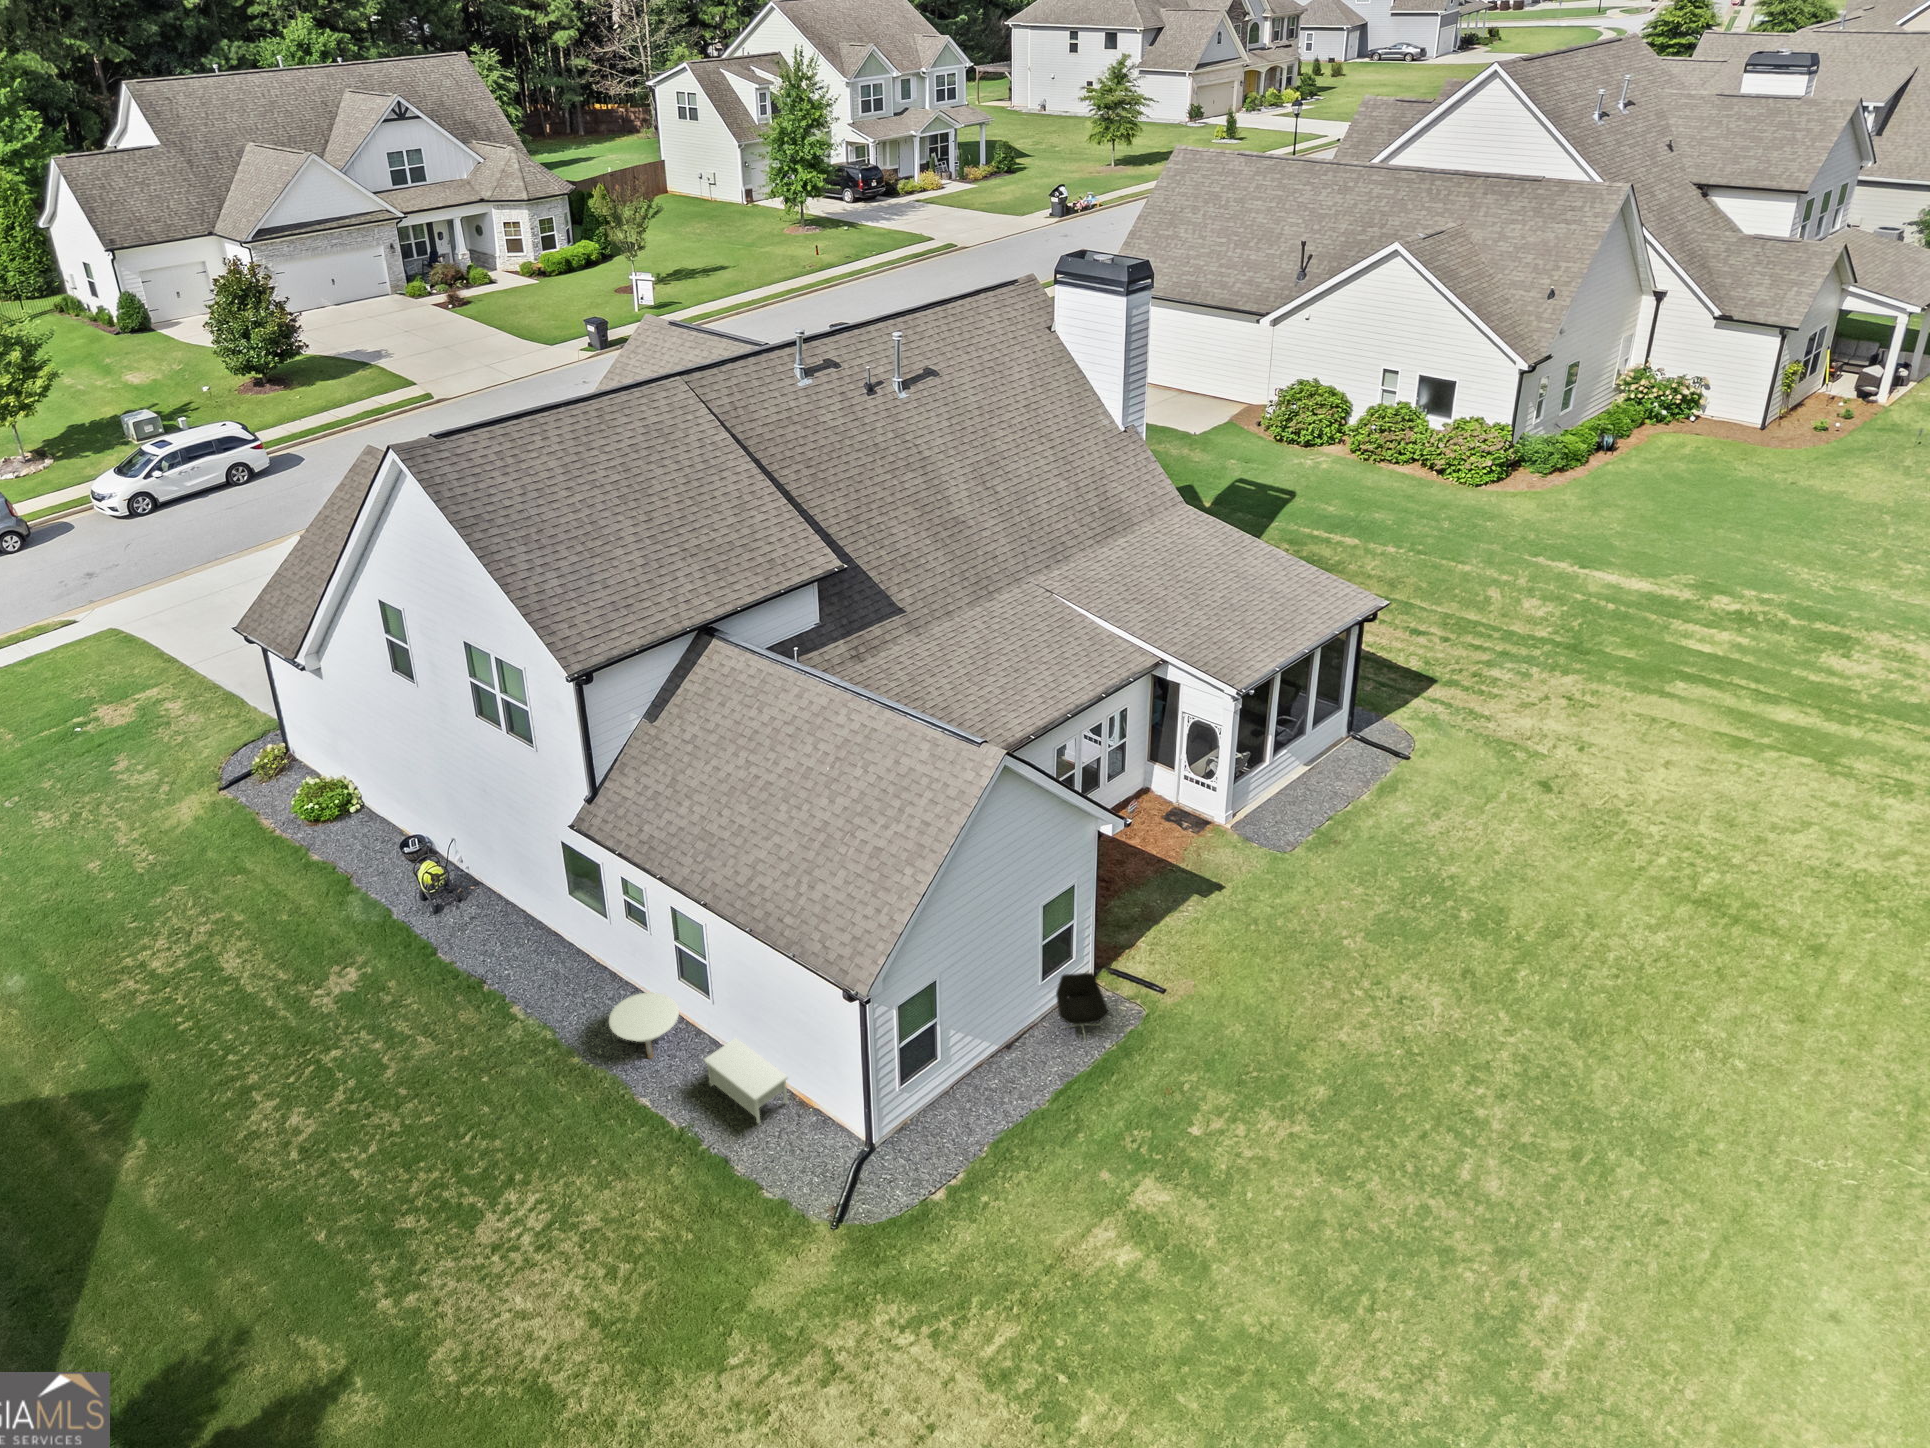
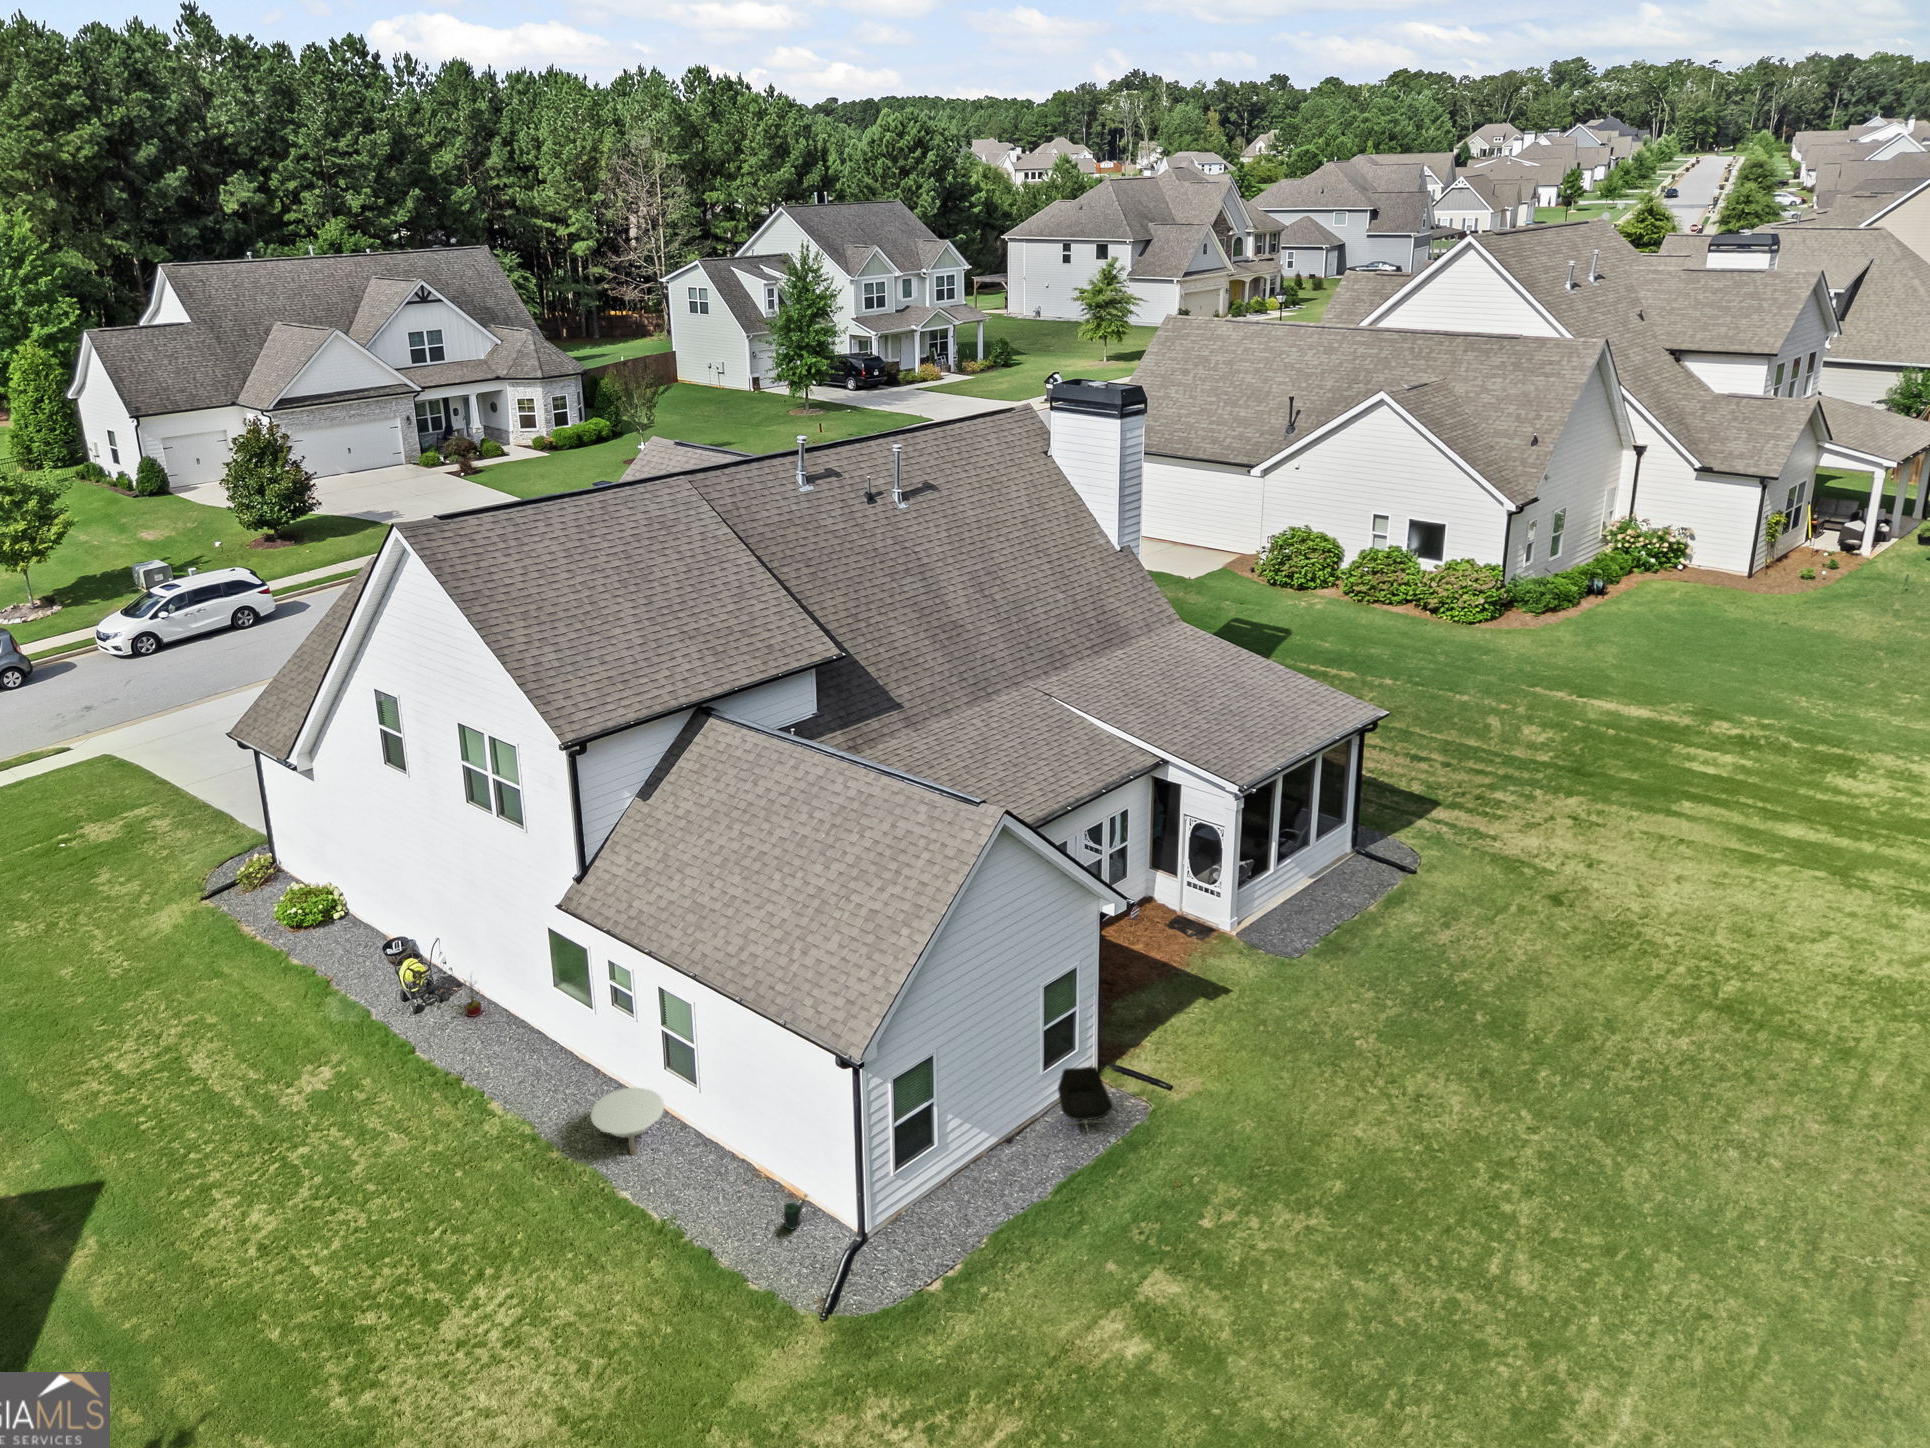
decorative plant: none [484,871,502,914] -> present [465,983,482,1017]
storage bench: present [704,1038,788,1123] -> none [689,1130,778,1219]
watering can: none [791,1102,817,1135] -> present [781,1195,807,1229]

